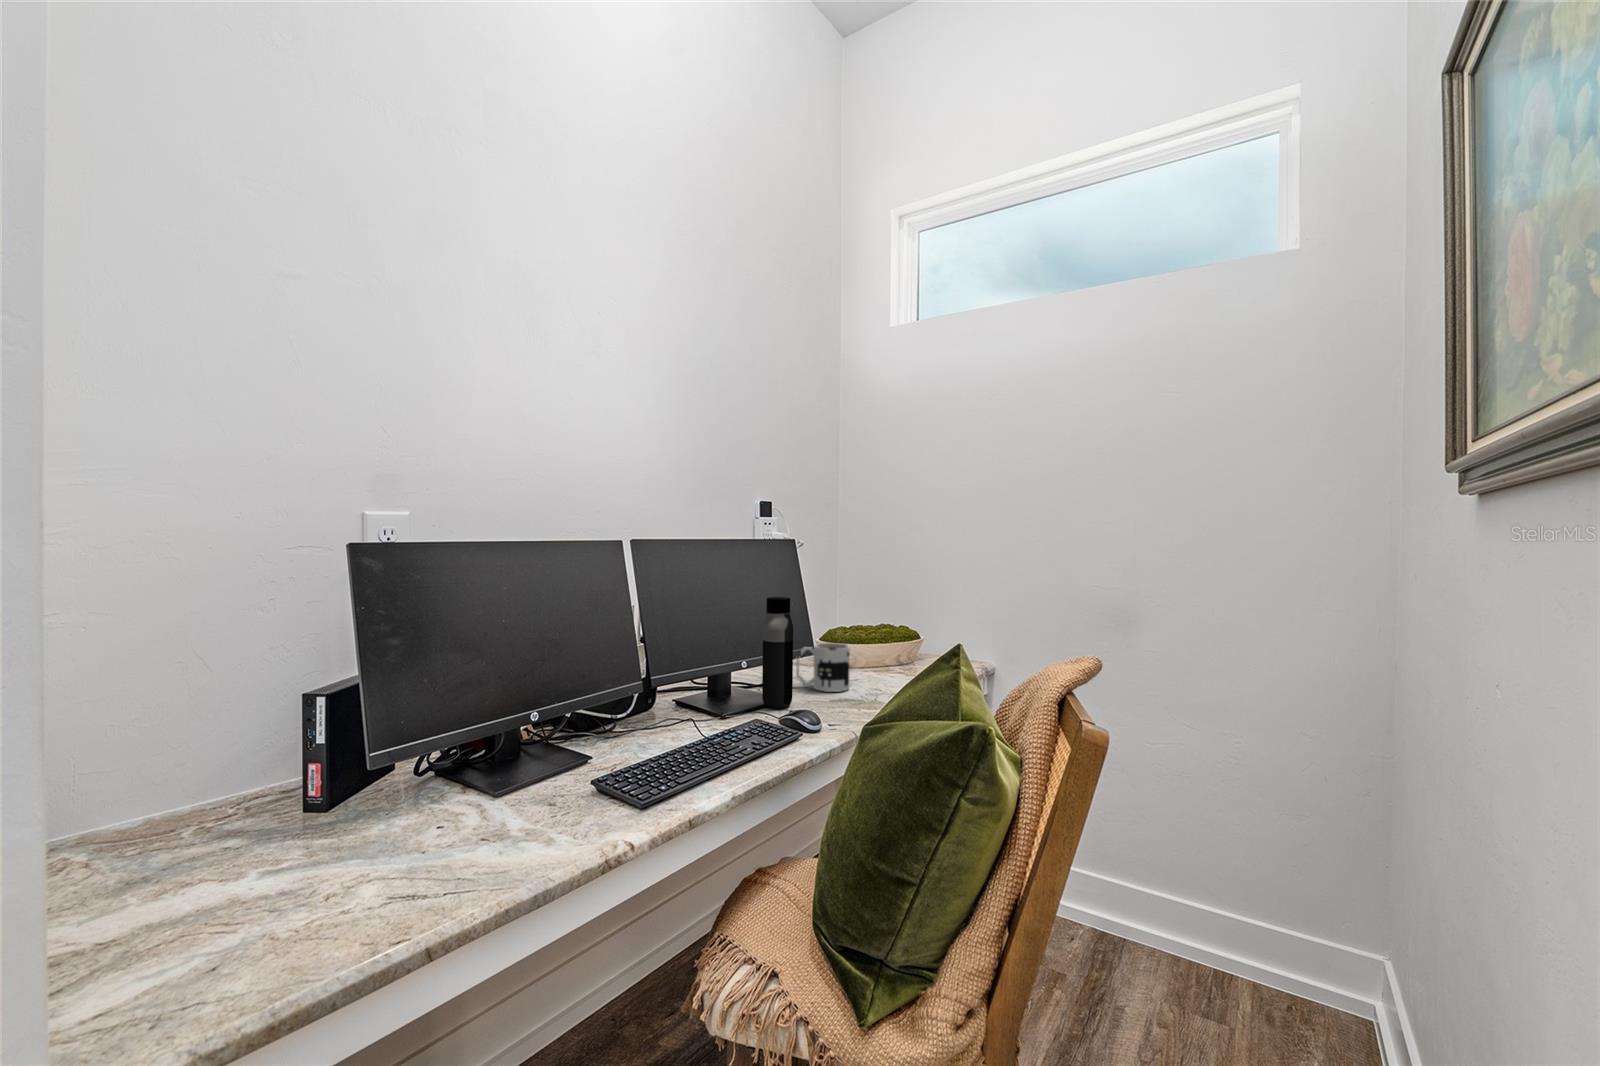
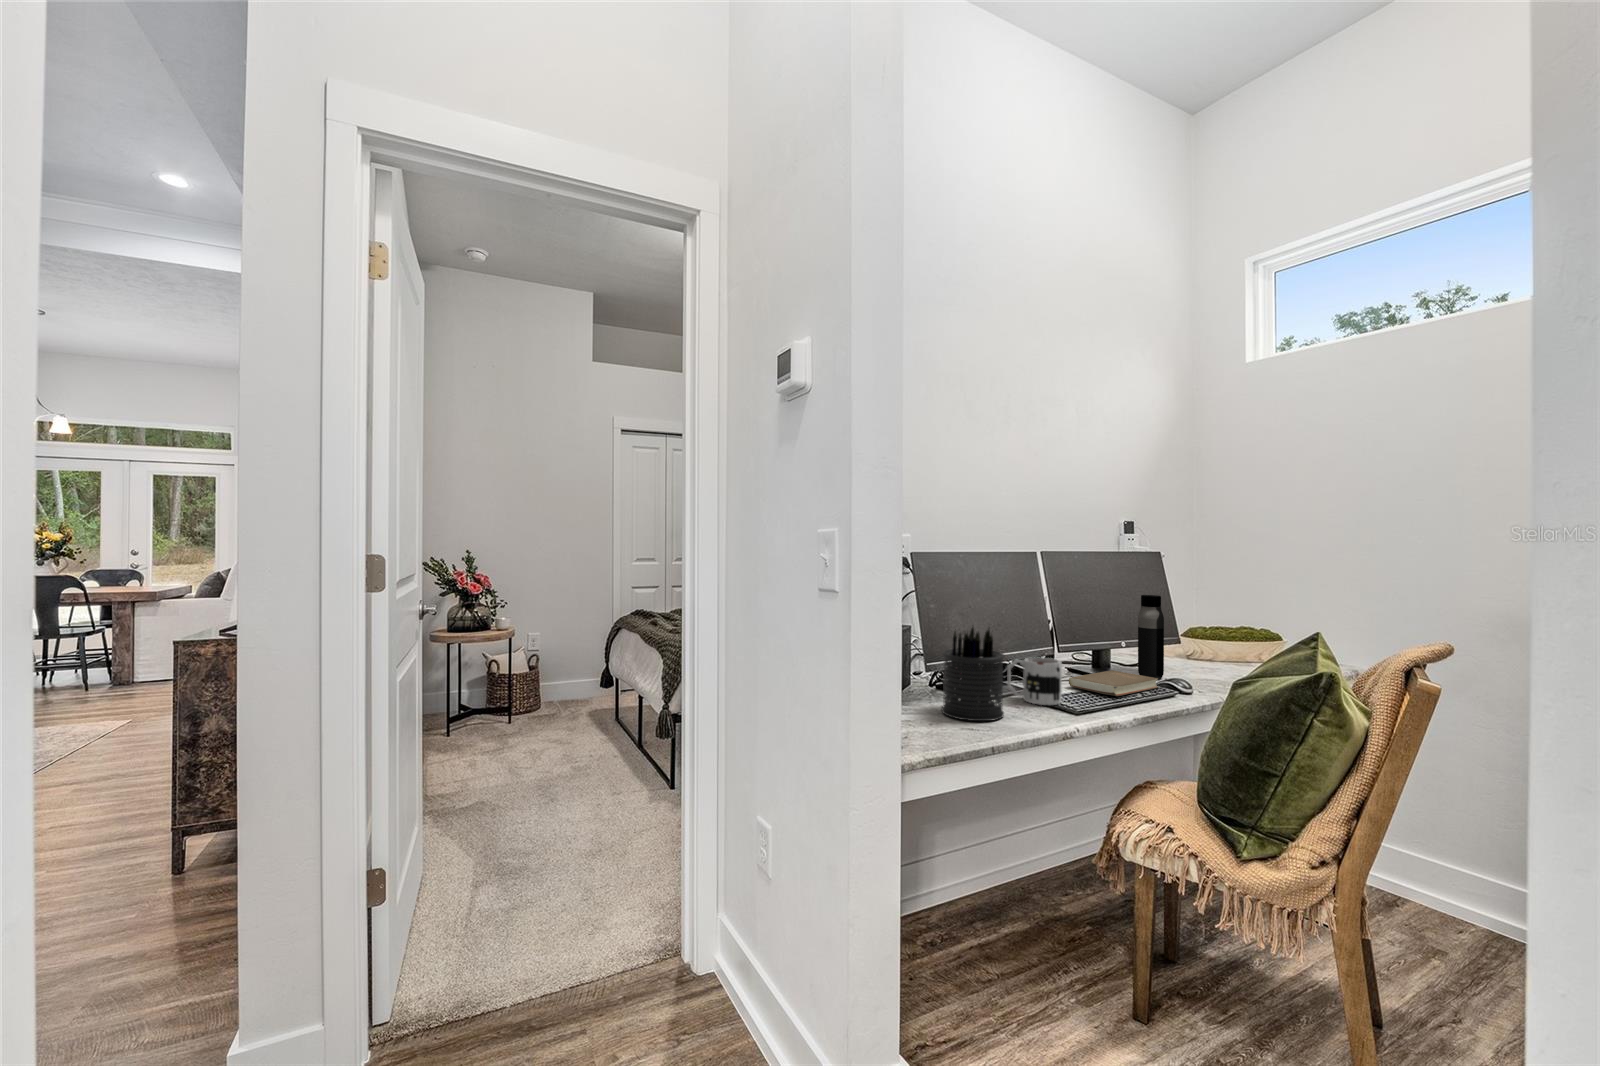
mug: present [796,643,850,692] -> present [1007,657,1062,705]
pen holder: none [415,672,534,851] -> present [941,627,1005,721]
book: none [665,702,783,750] -> present [1069,670,1158,696]

